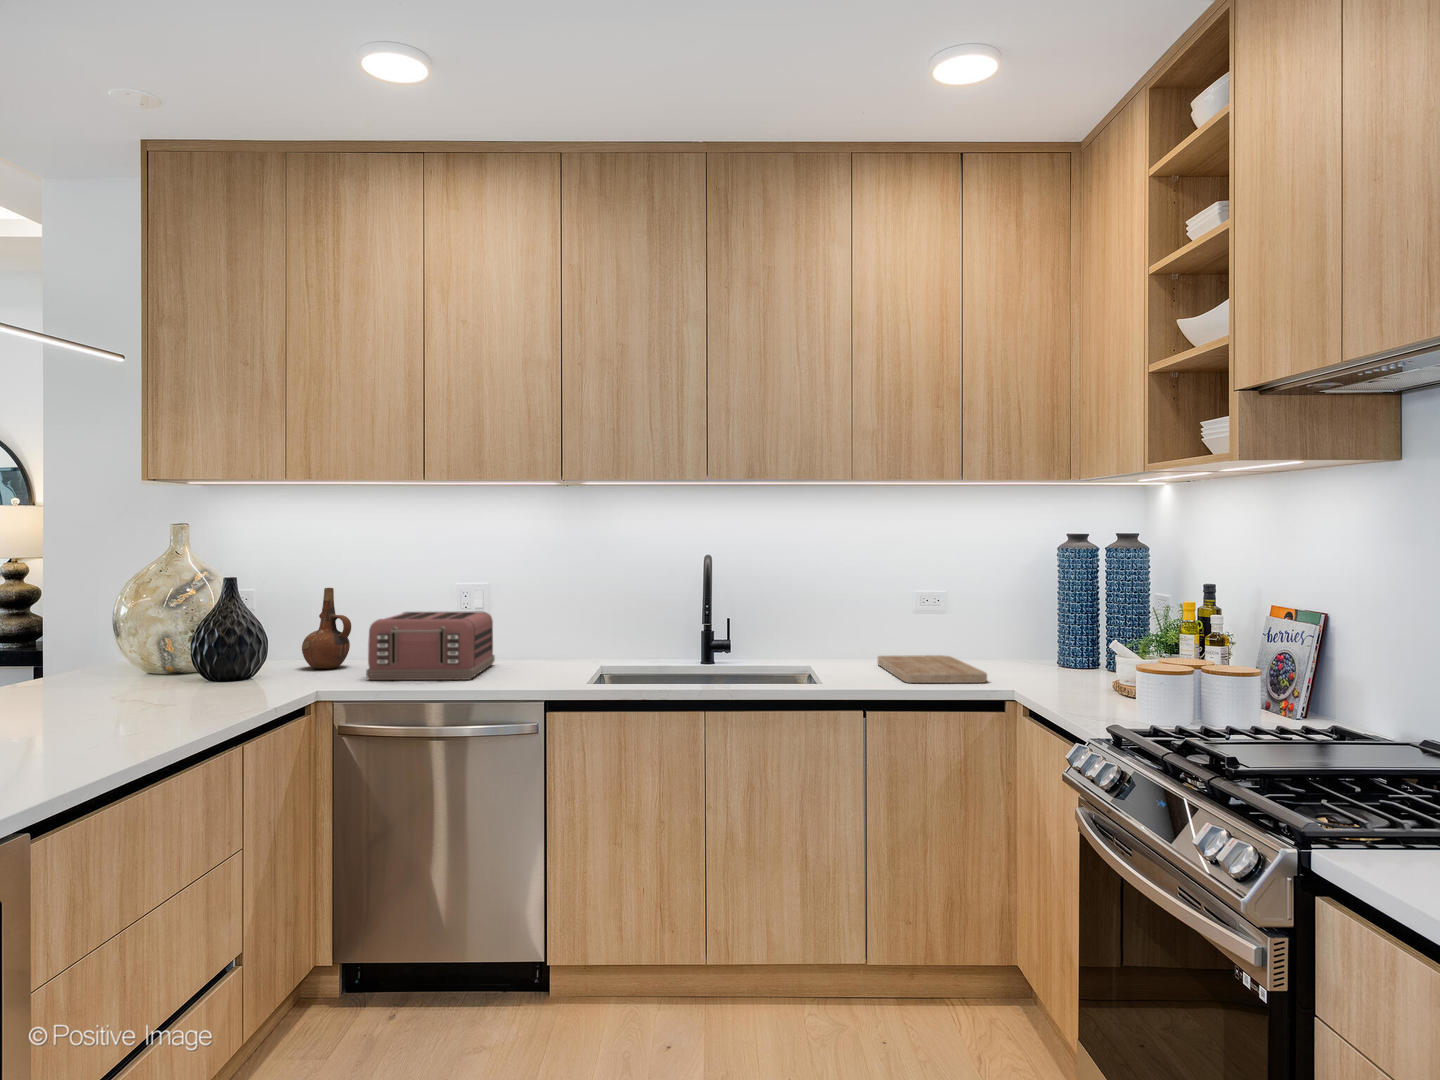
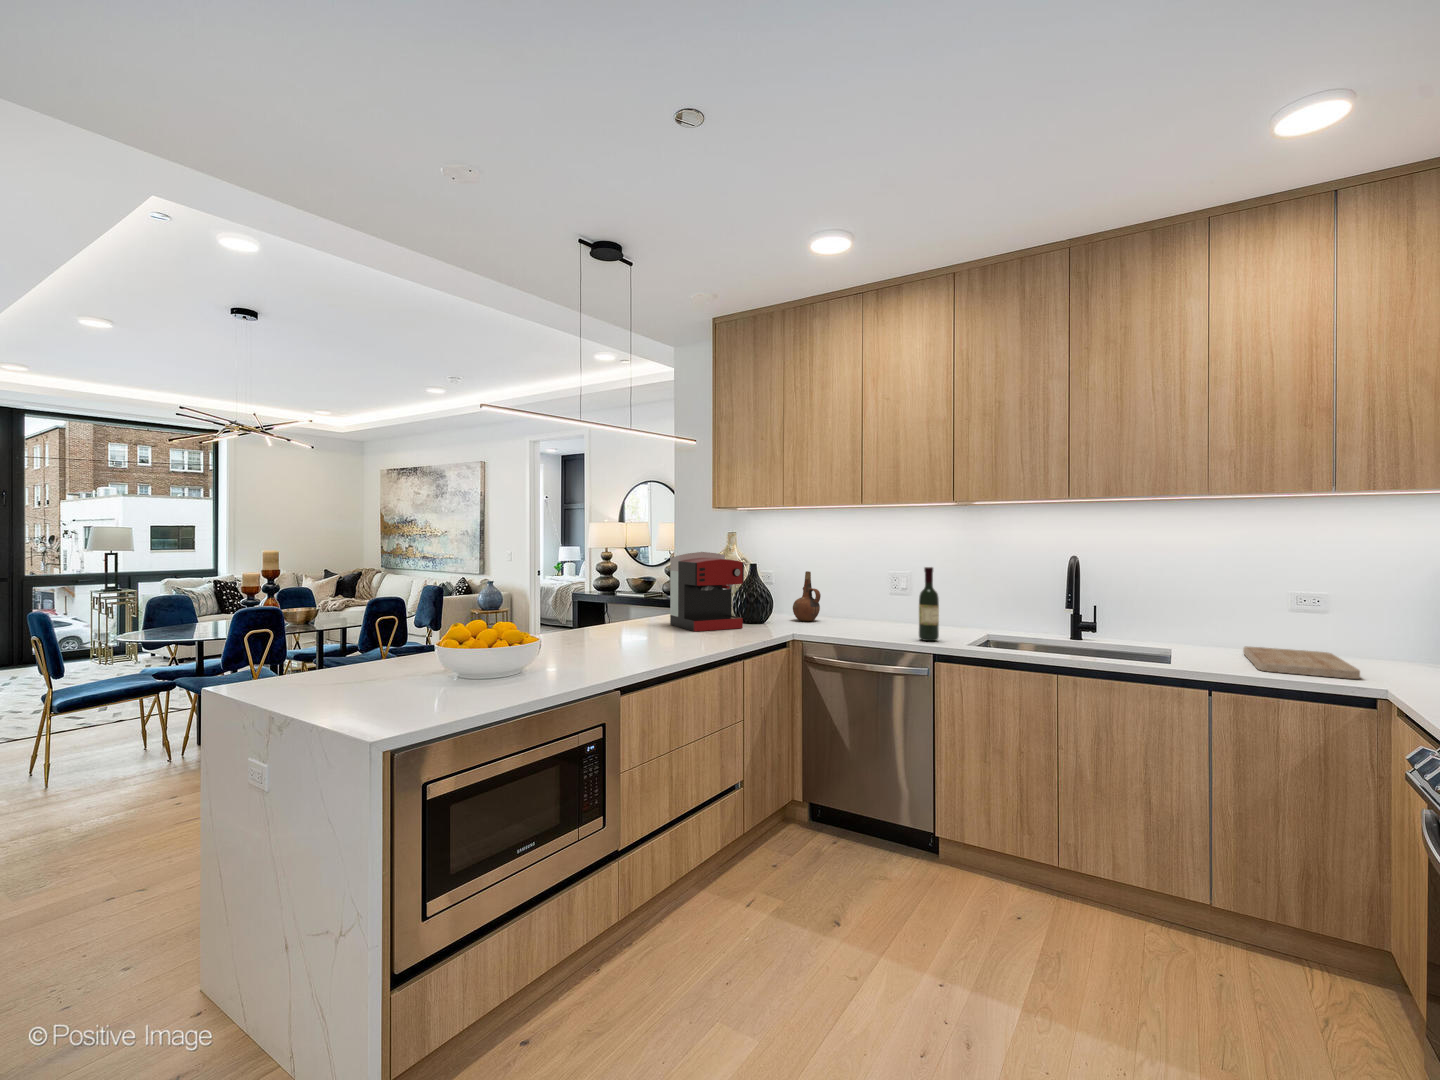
coffee maker: none [57,559,218,706] -> present [670,552,744,631]
wine bottle: none [519,576,548,684] -> present [919,567,939,641]
toaster: present [366,612,495,680] -> none [824,588,910,635]

